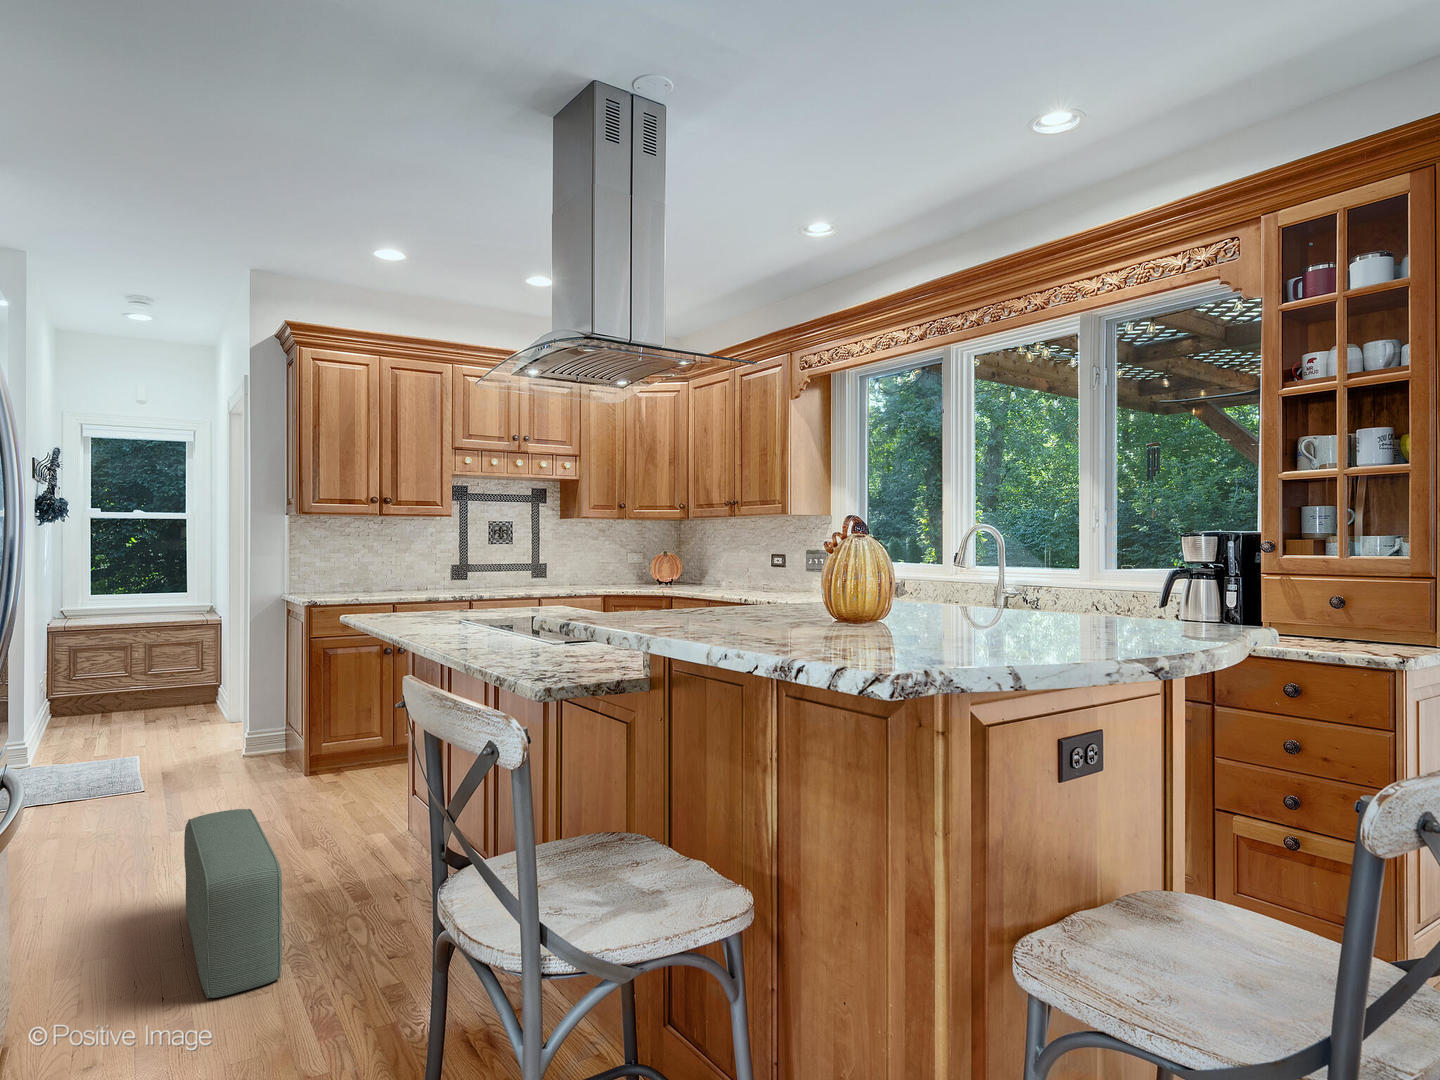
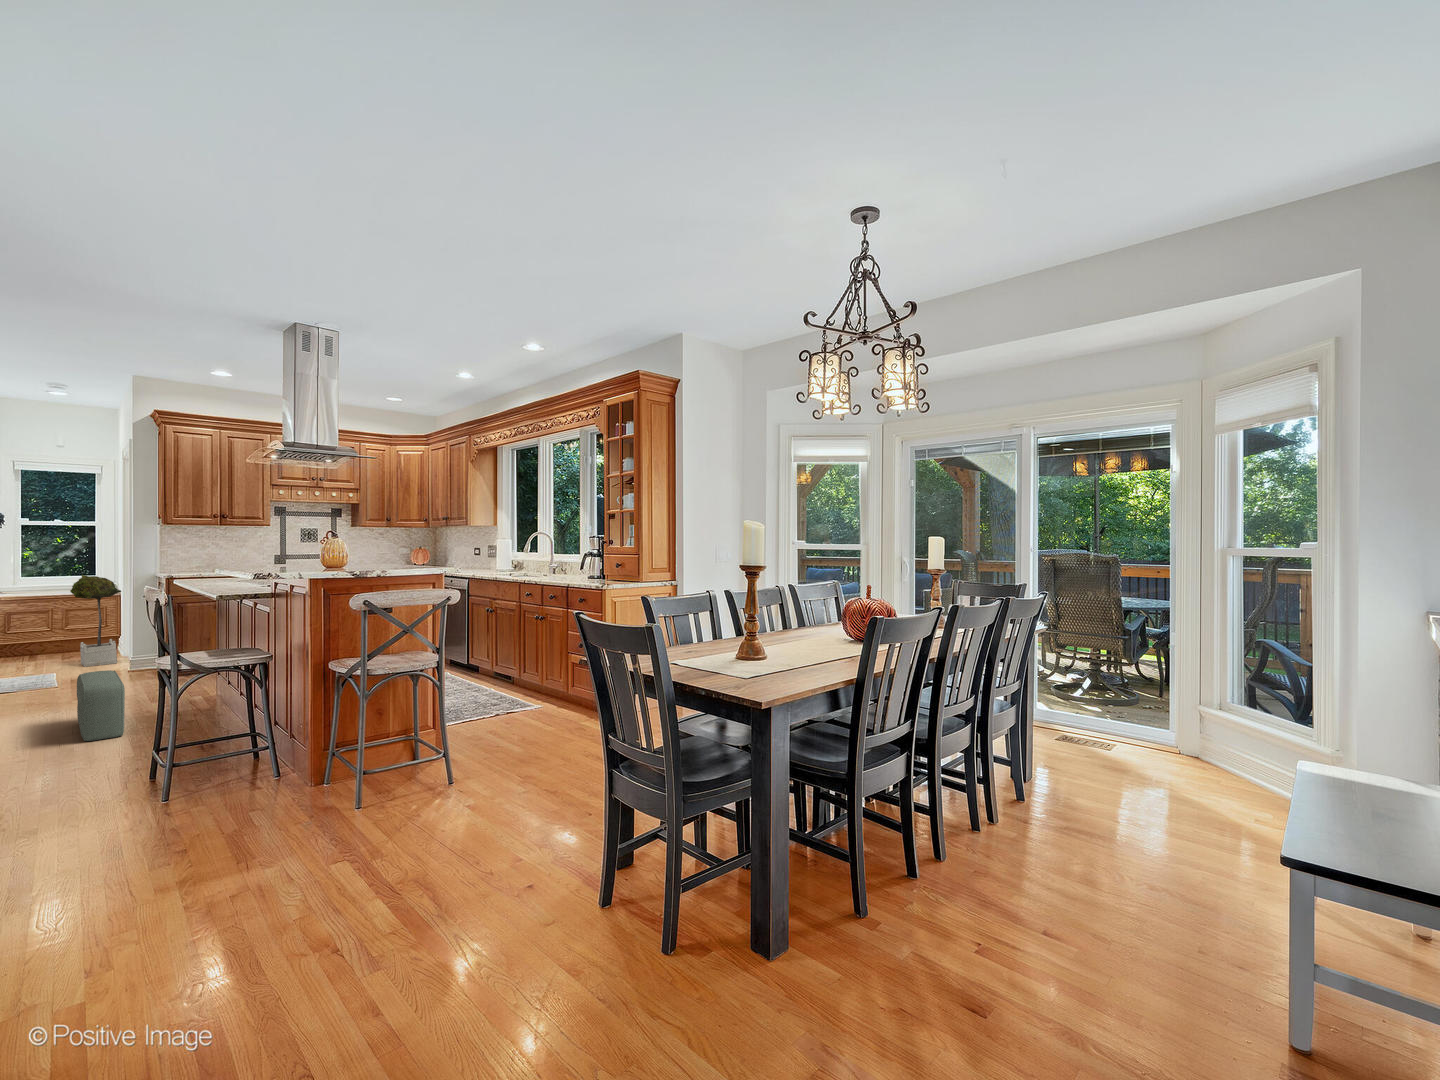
potted tree: none [157,595,228,744] -> present [70,575,121,667]

